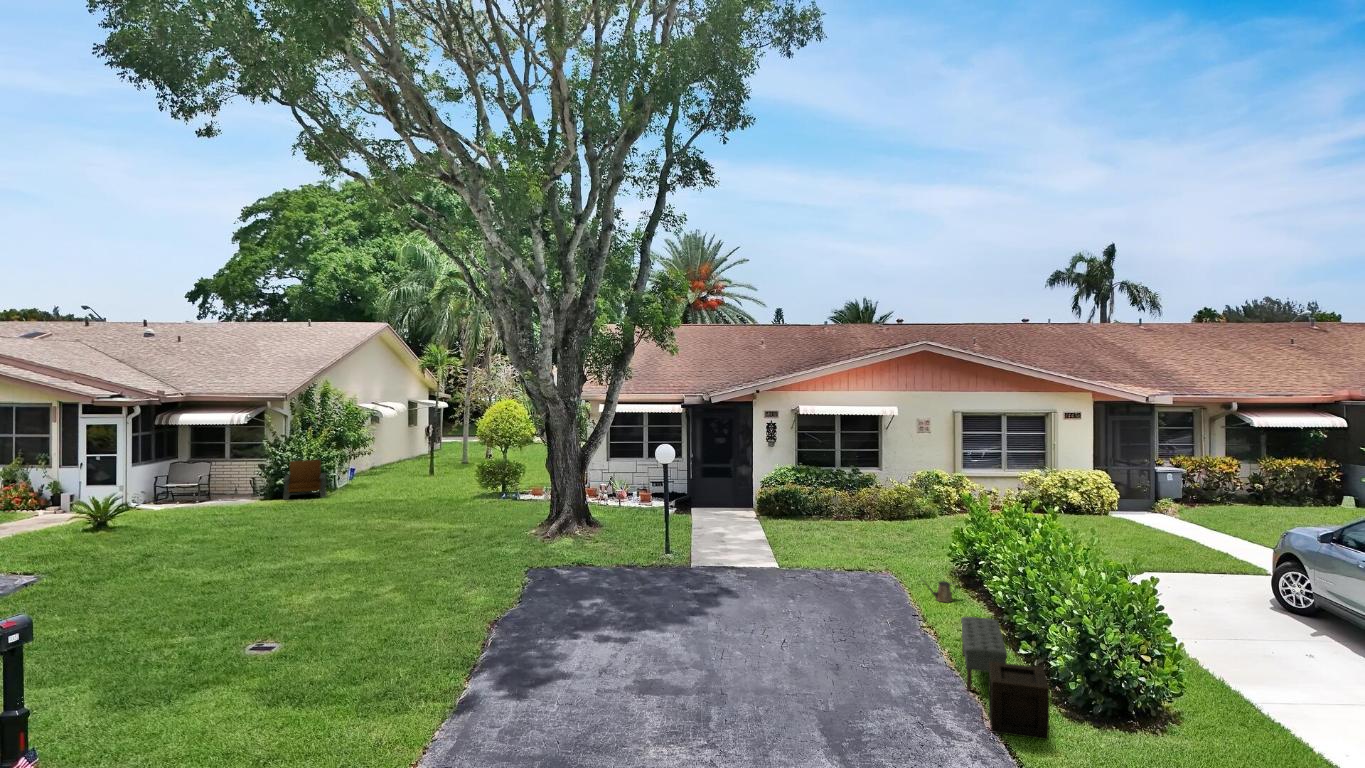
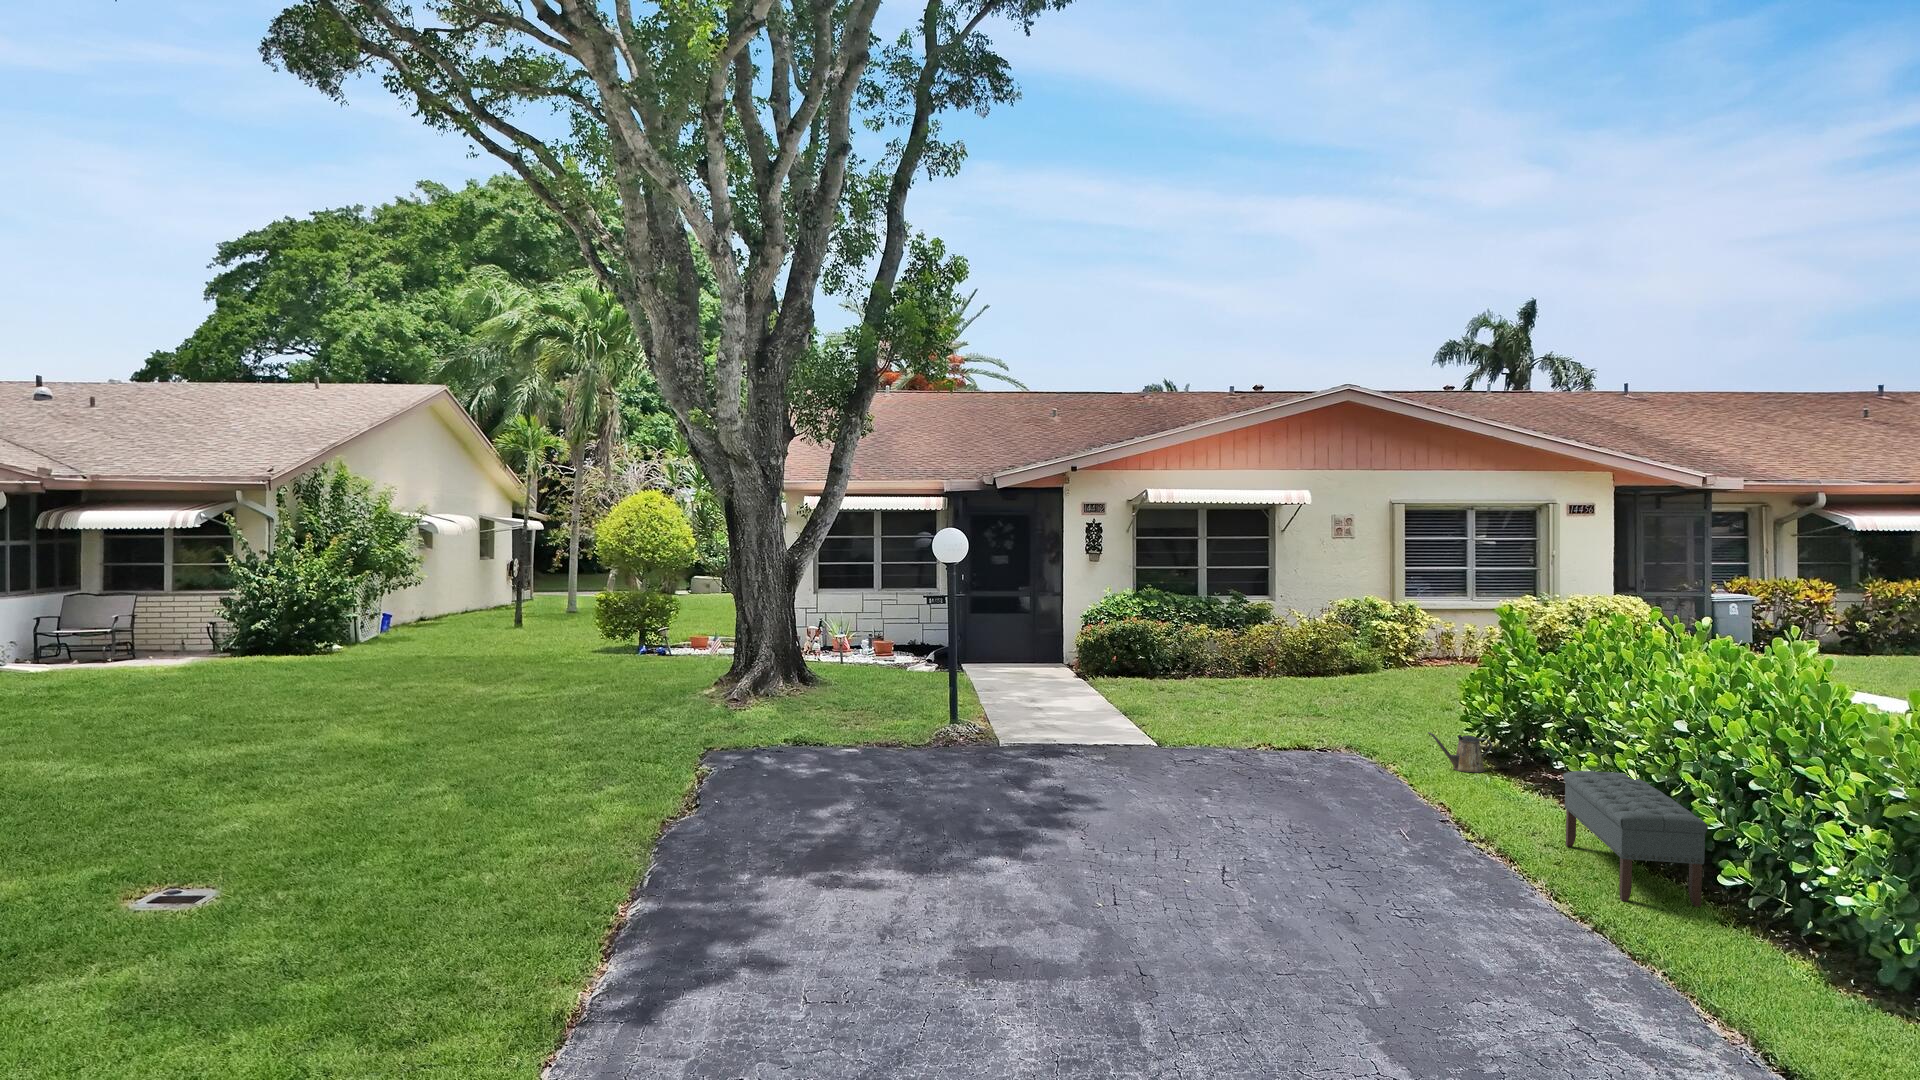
lounge chair: present [283,460,327,500] -> none [258,591,338,656]
wooden crate: present [989,662,1049,740] -> none [1692,832,1865,984]

